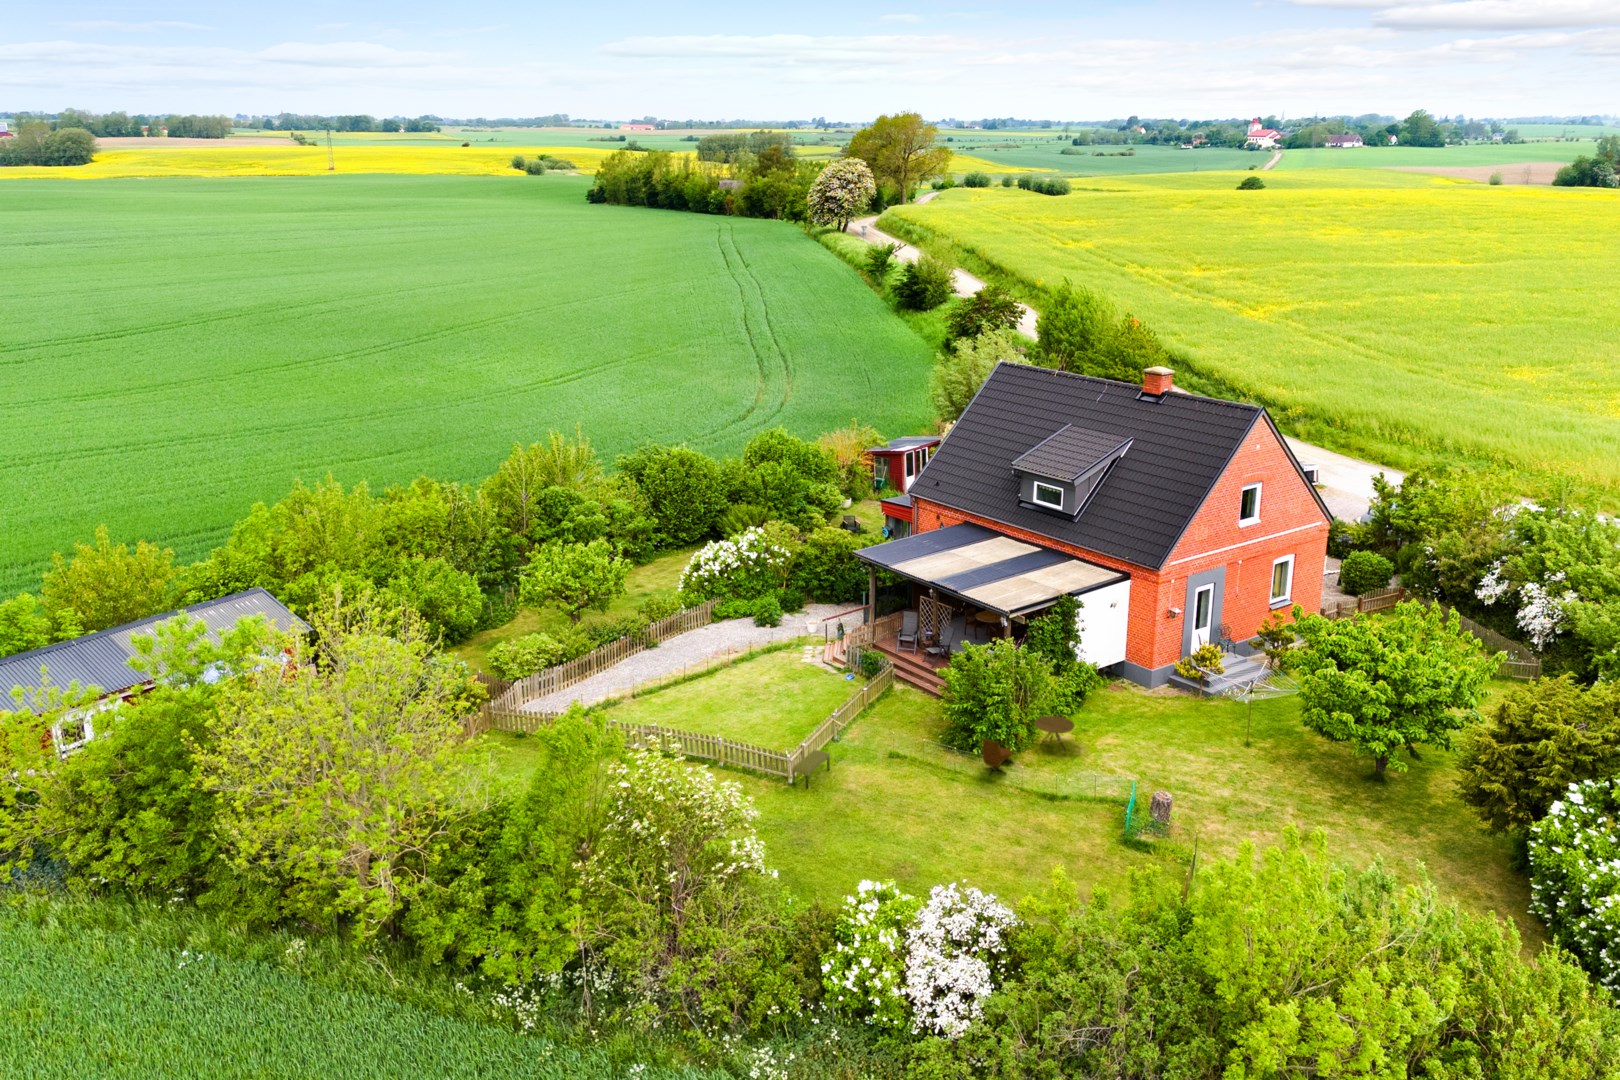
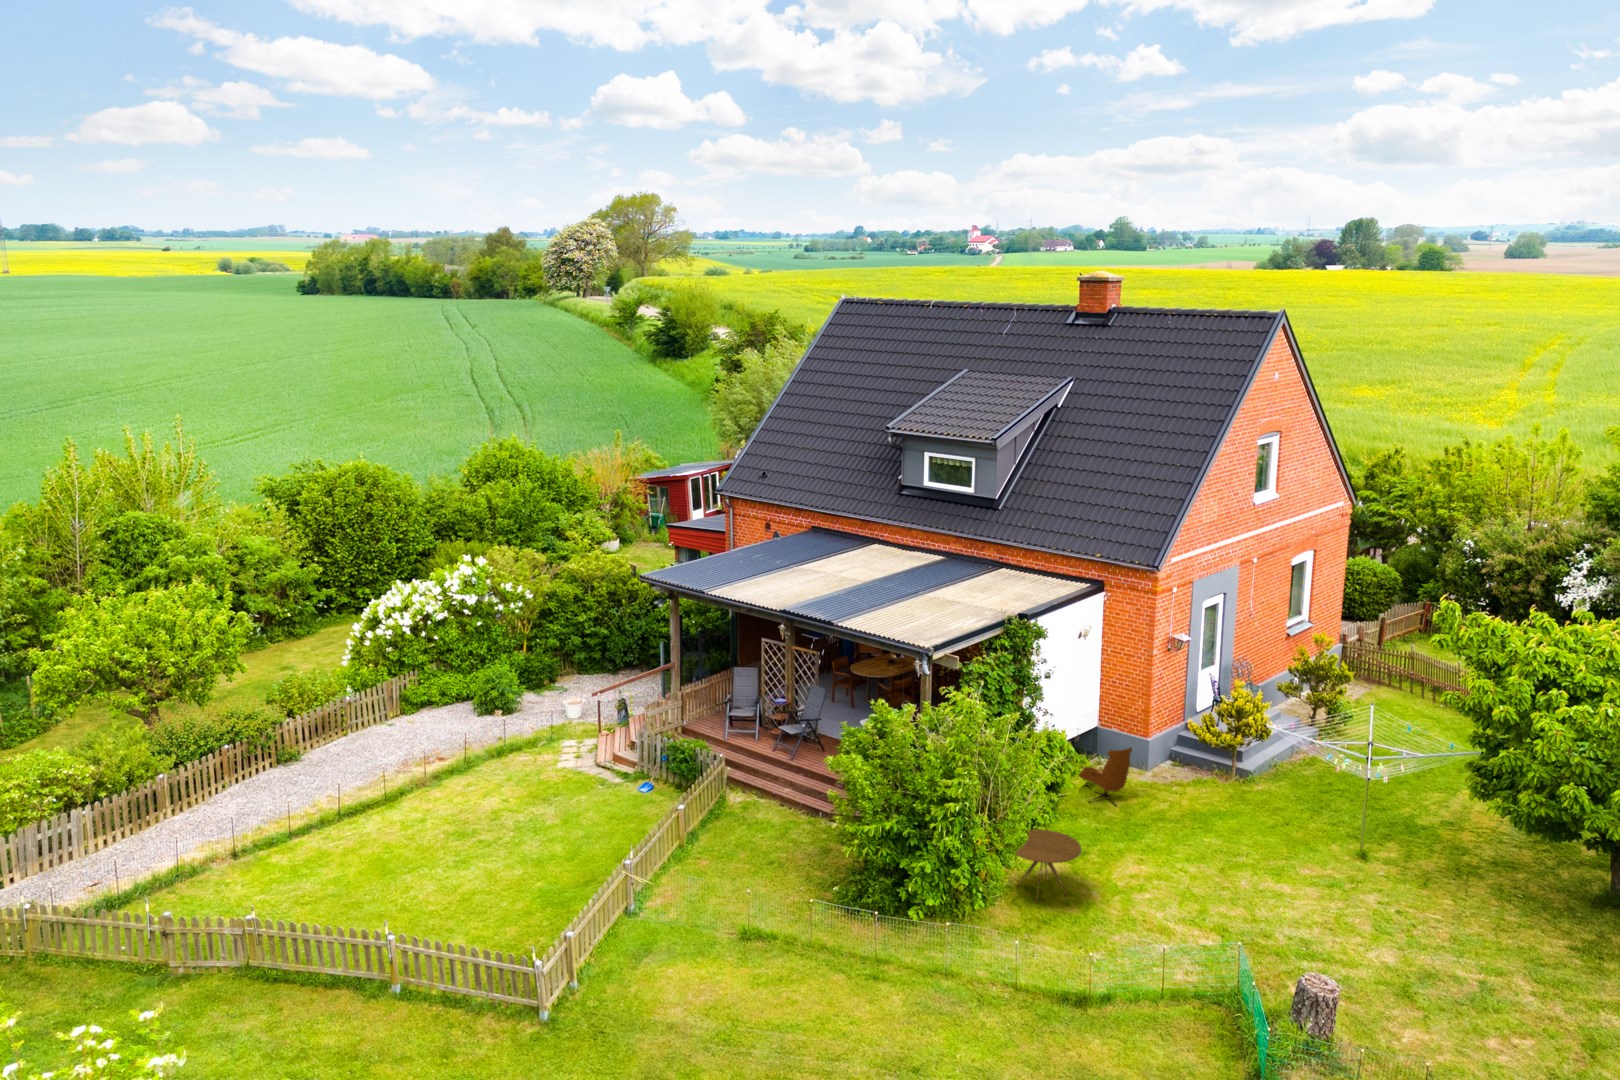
lounge chair: present [982,738,1013,772] -> present [1079,747,1132,802]
bench: present [792,750,830,788] -> none [542,942,624,1035]

